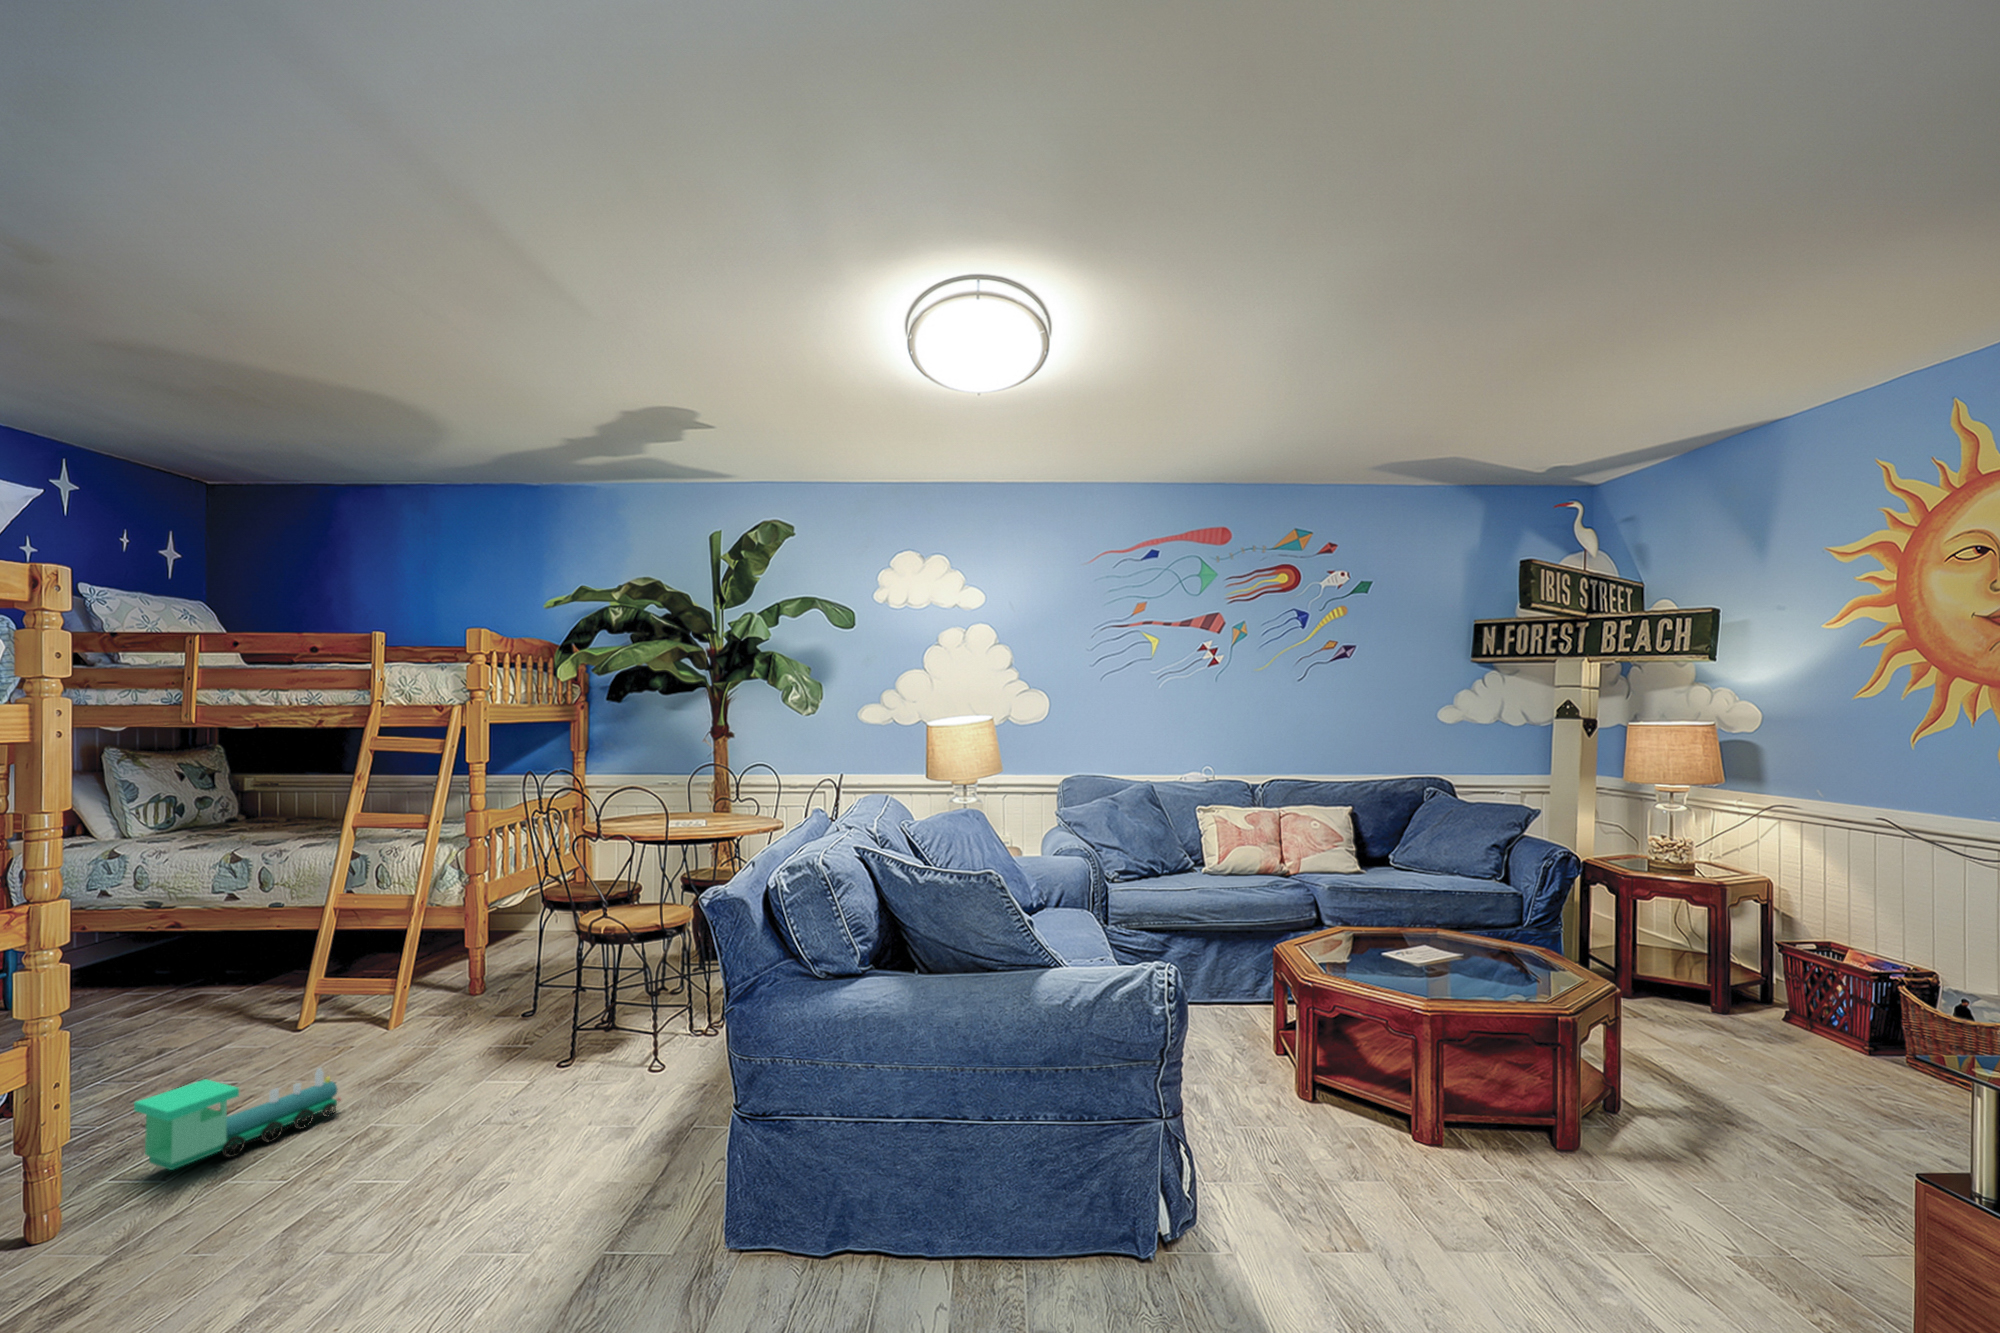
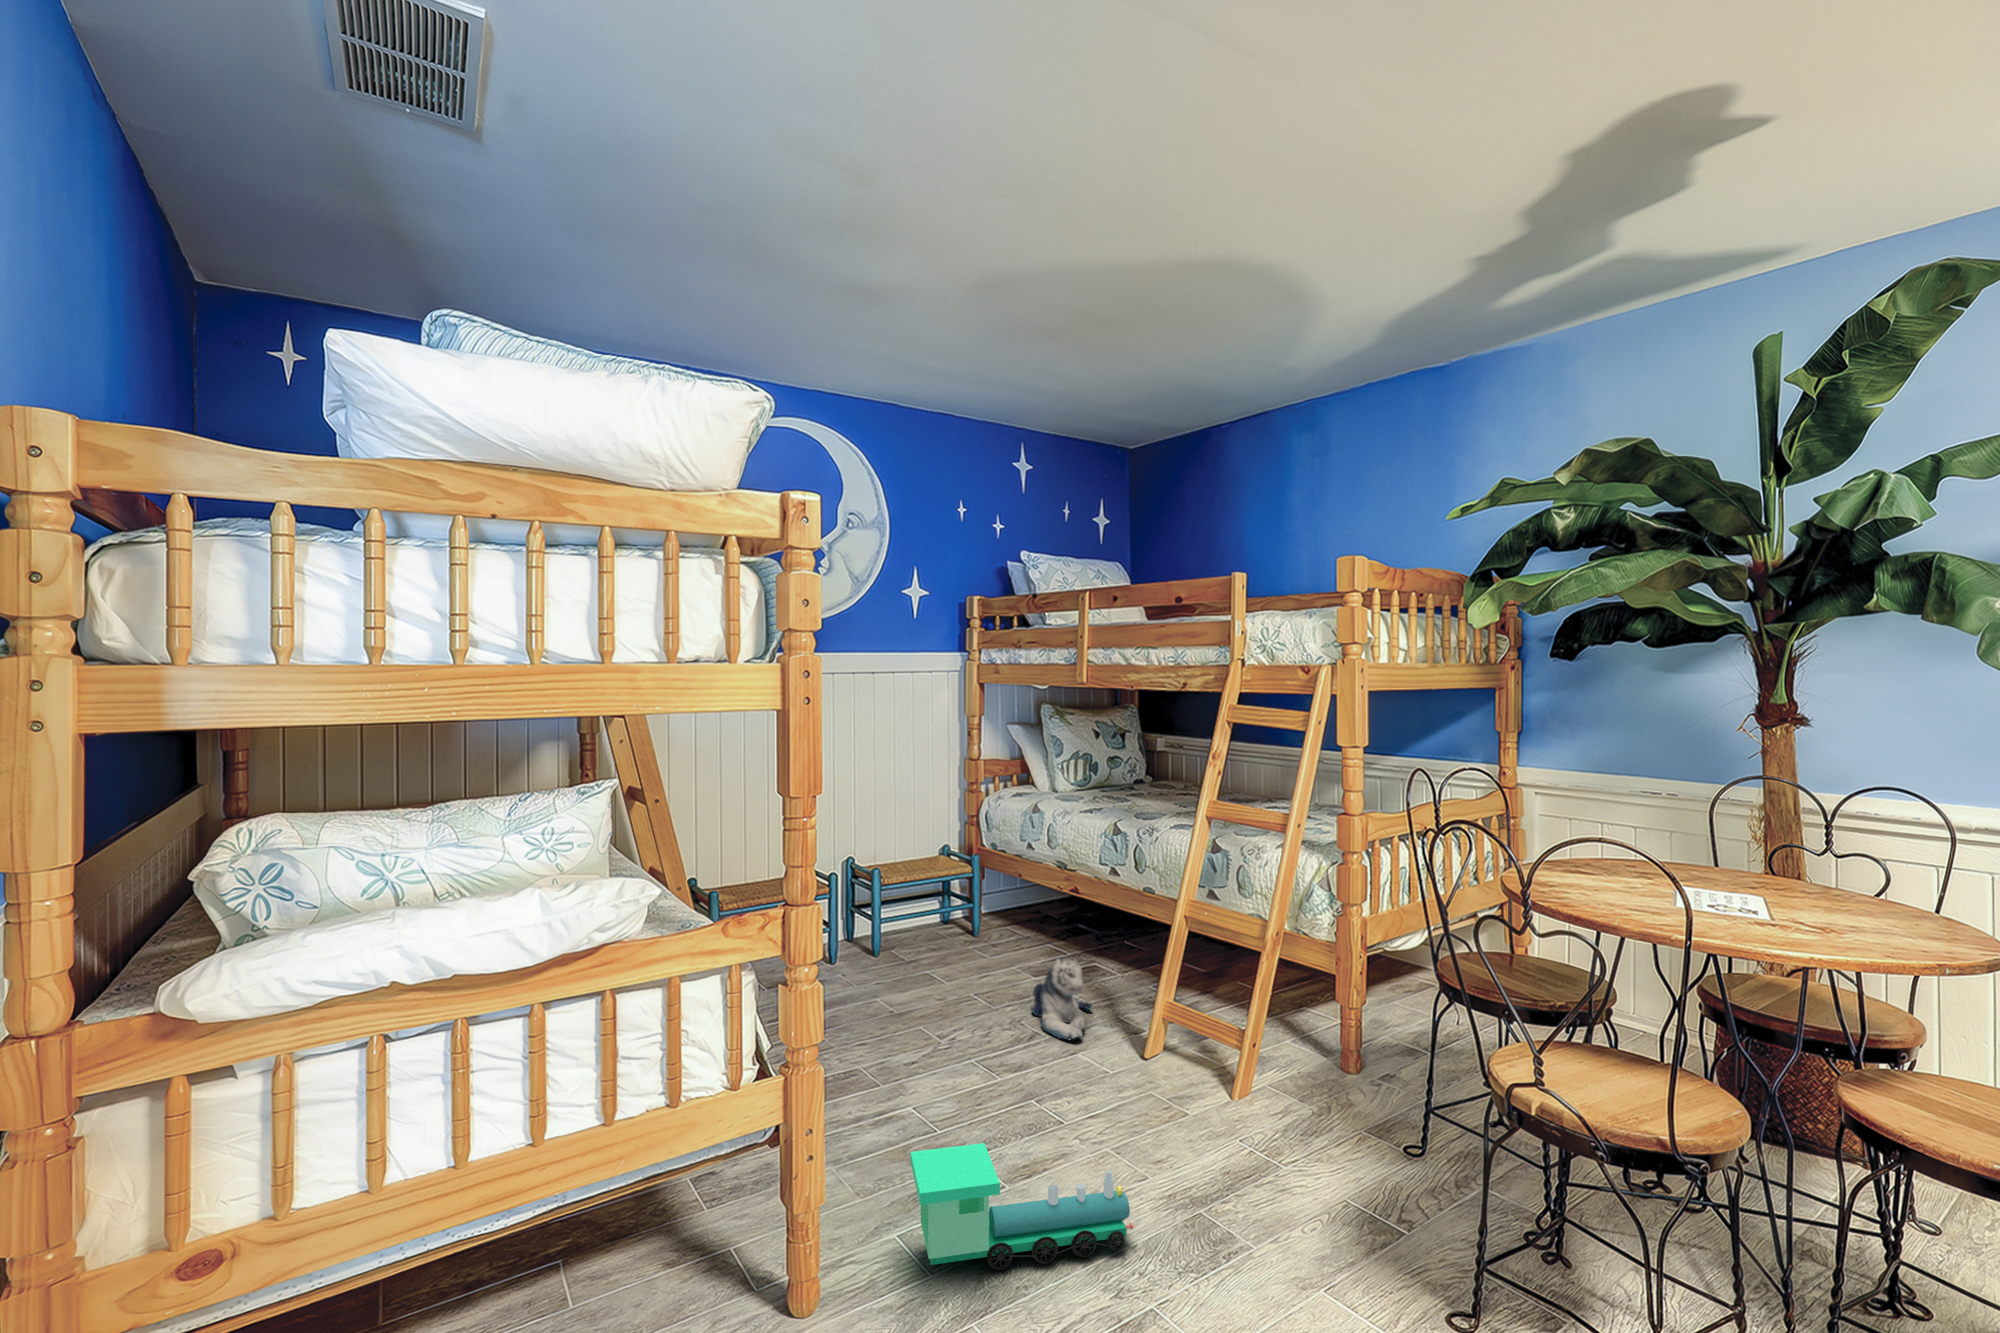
plush toy: none [143,977,221,1047] -> present [1031,959,1092,1041]

